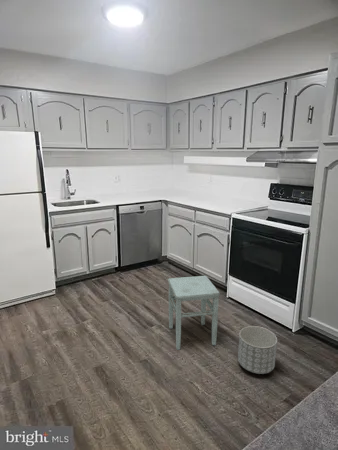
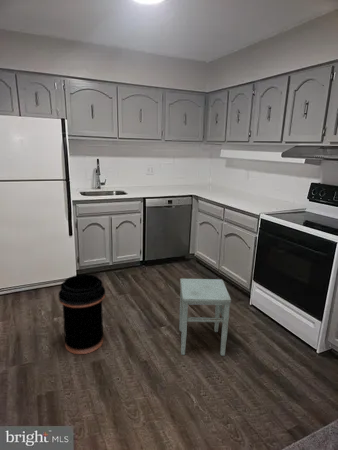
trash can: none [52,283,99,363] -> present [59,274,105,354]
planter: present [238,326,277,374] -> none [244,341,289,395]

